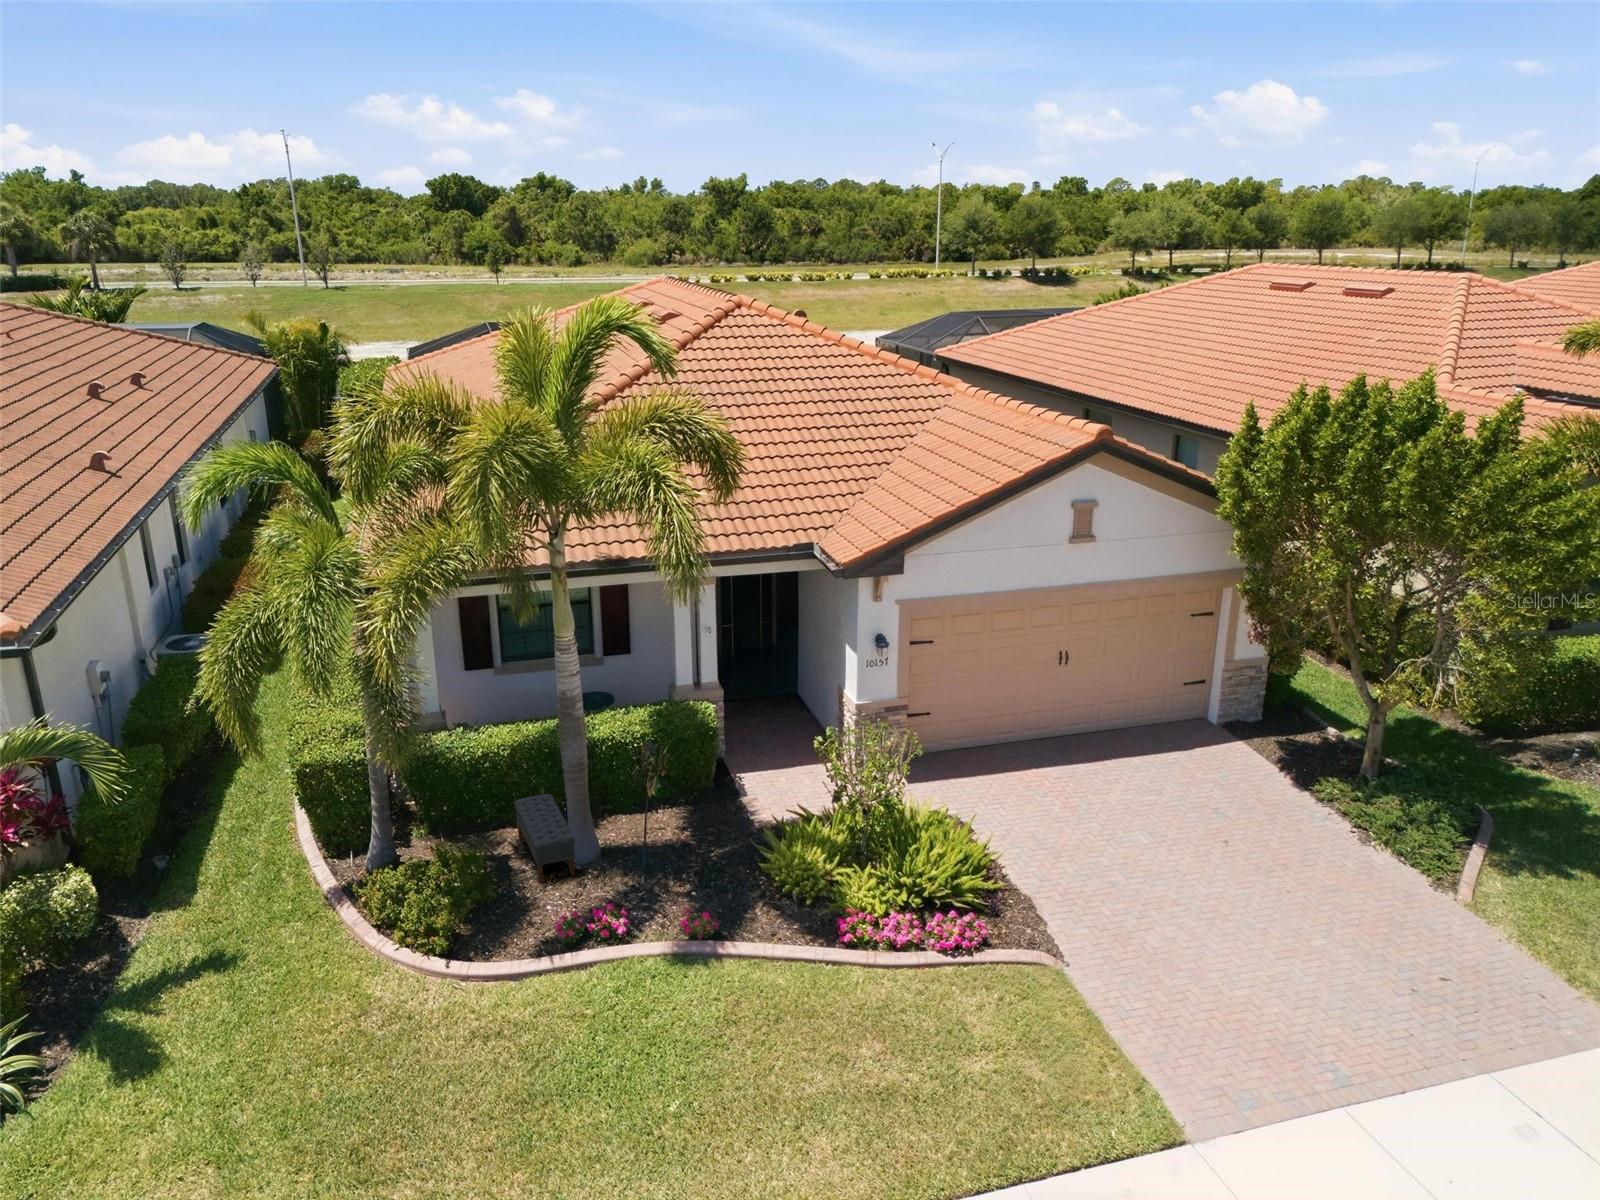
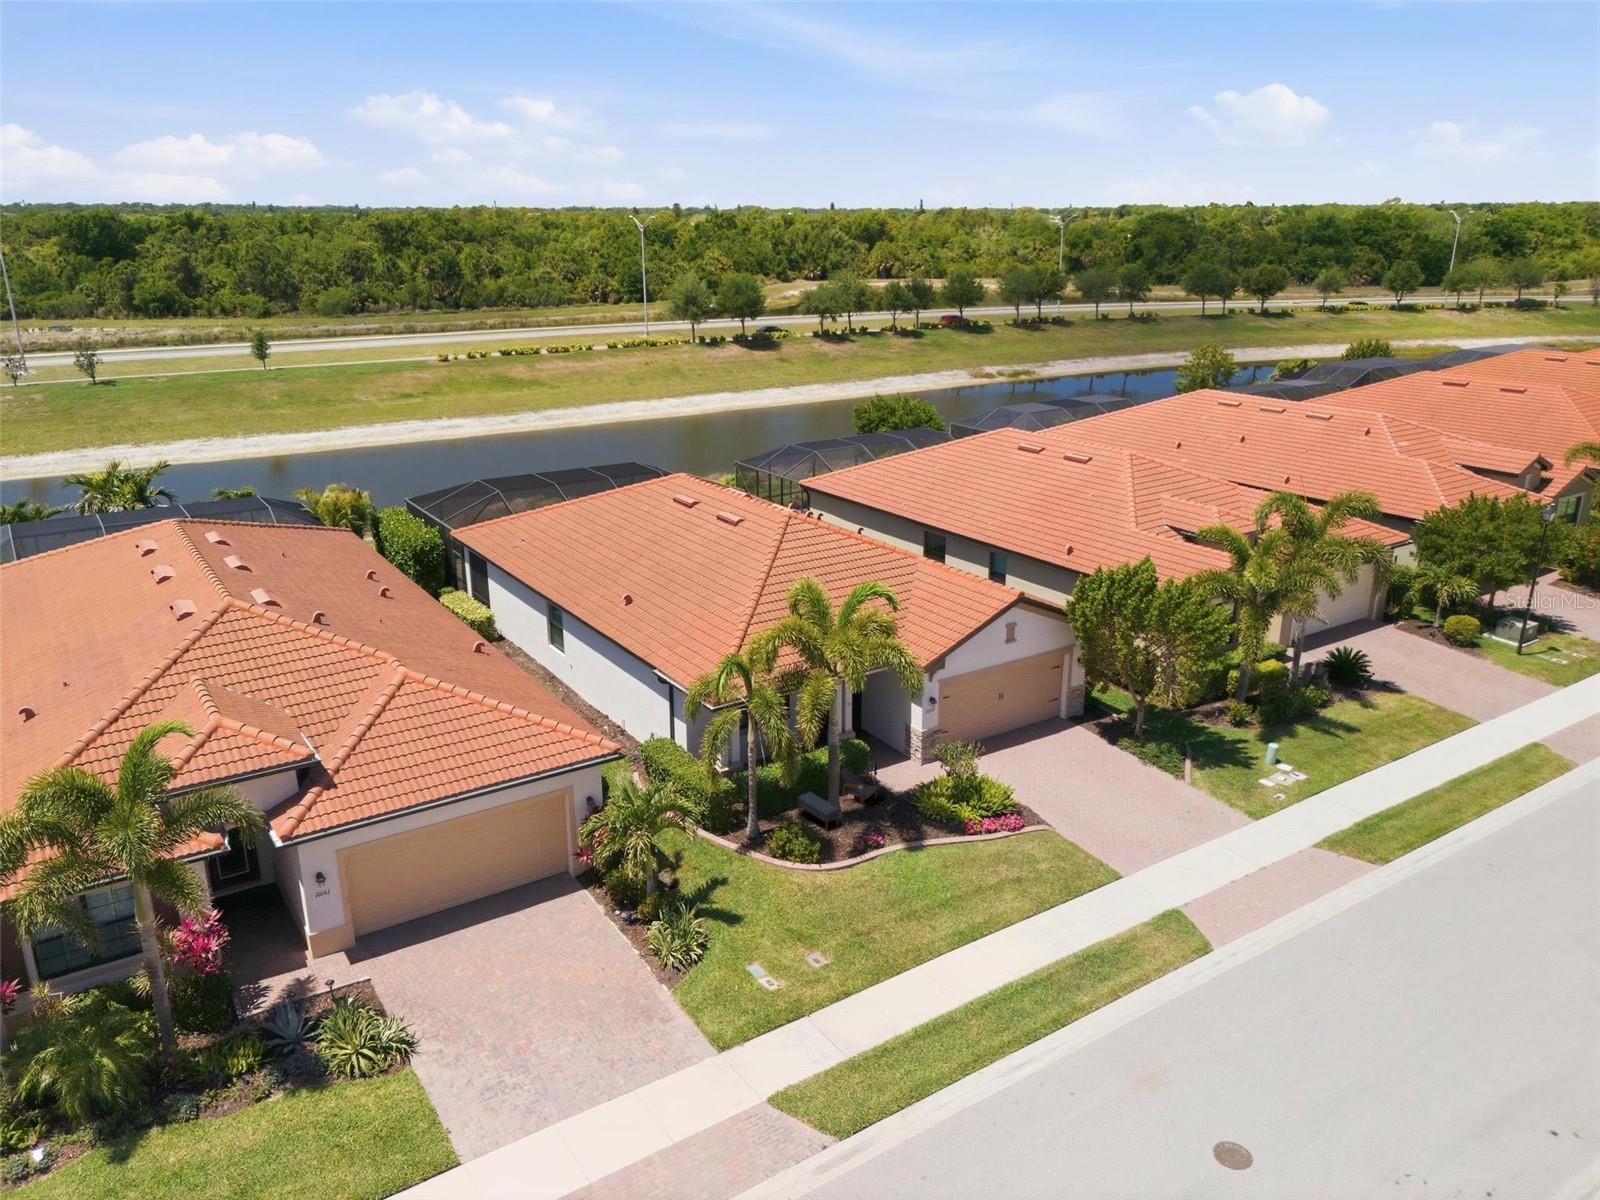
lounge chair: none [628,746,710,848] -> present [842,769,879,807]
potted tree: none [59,873,131,961] -> present [665,850,683,887]

